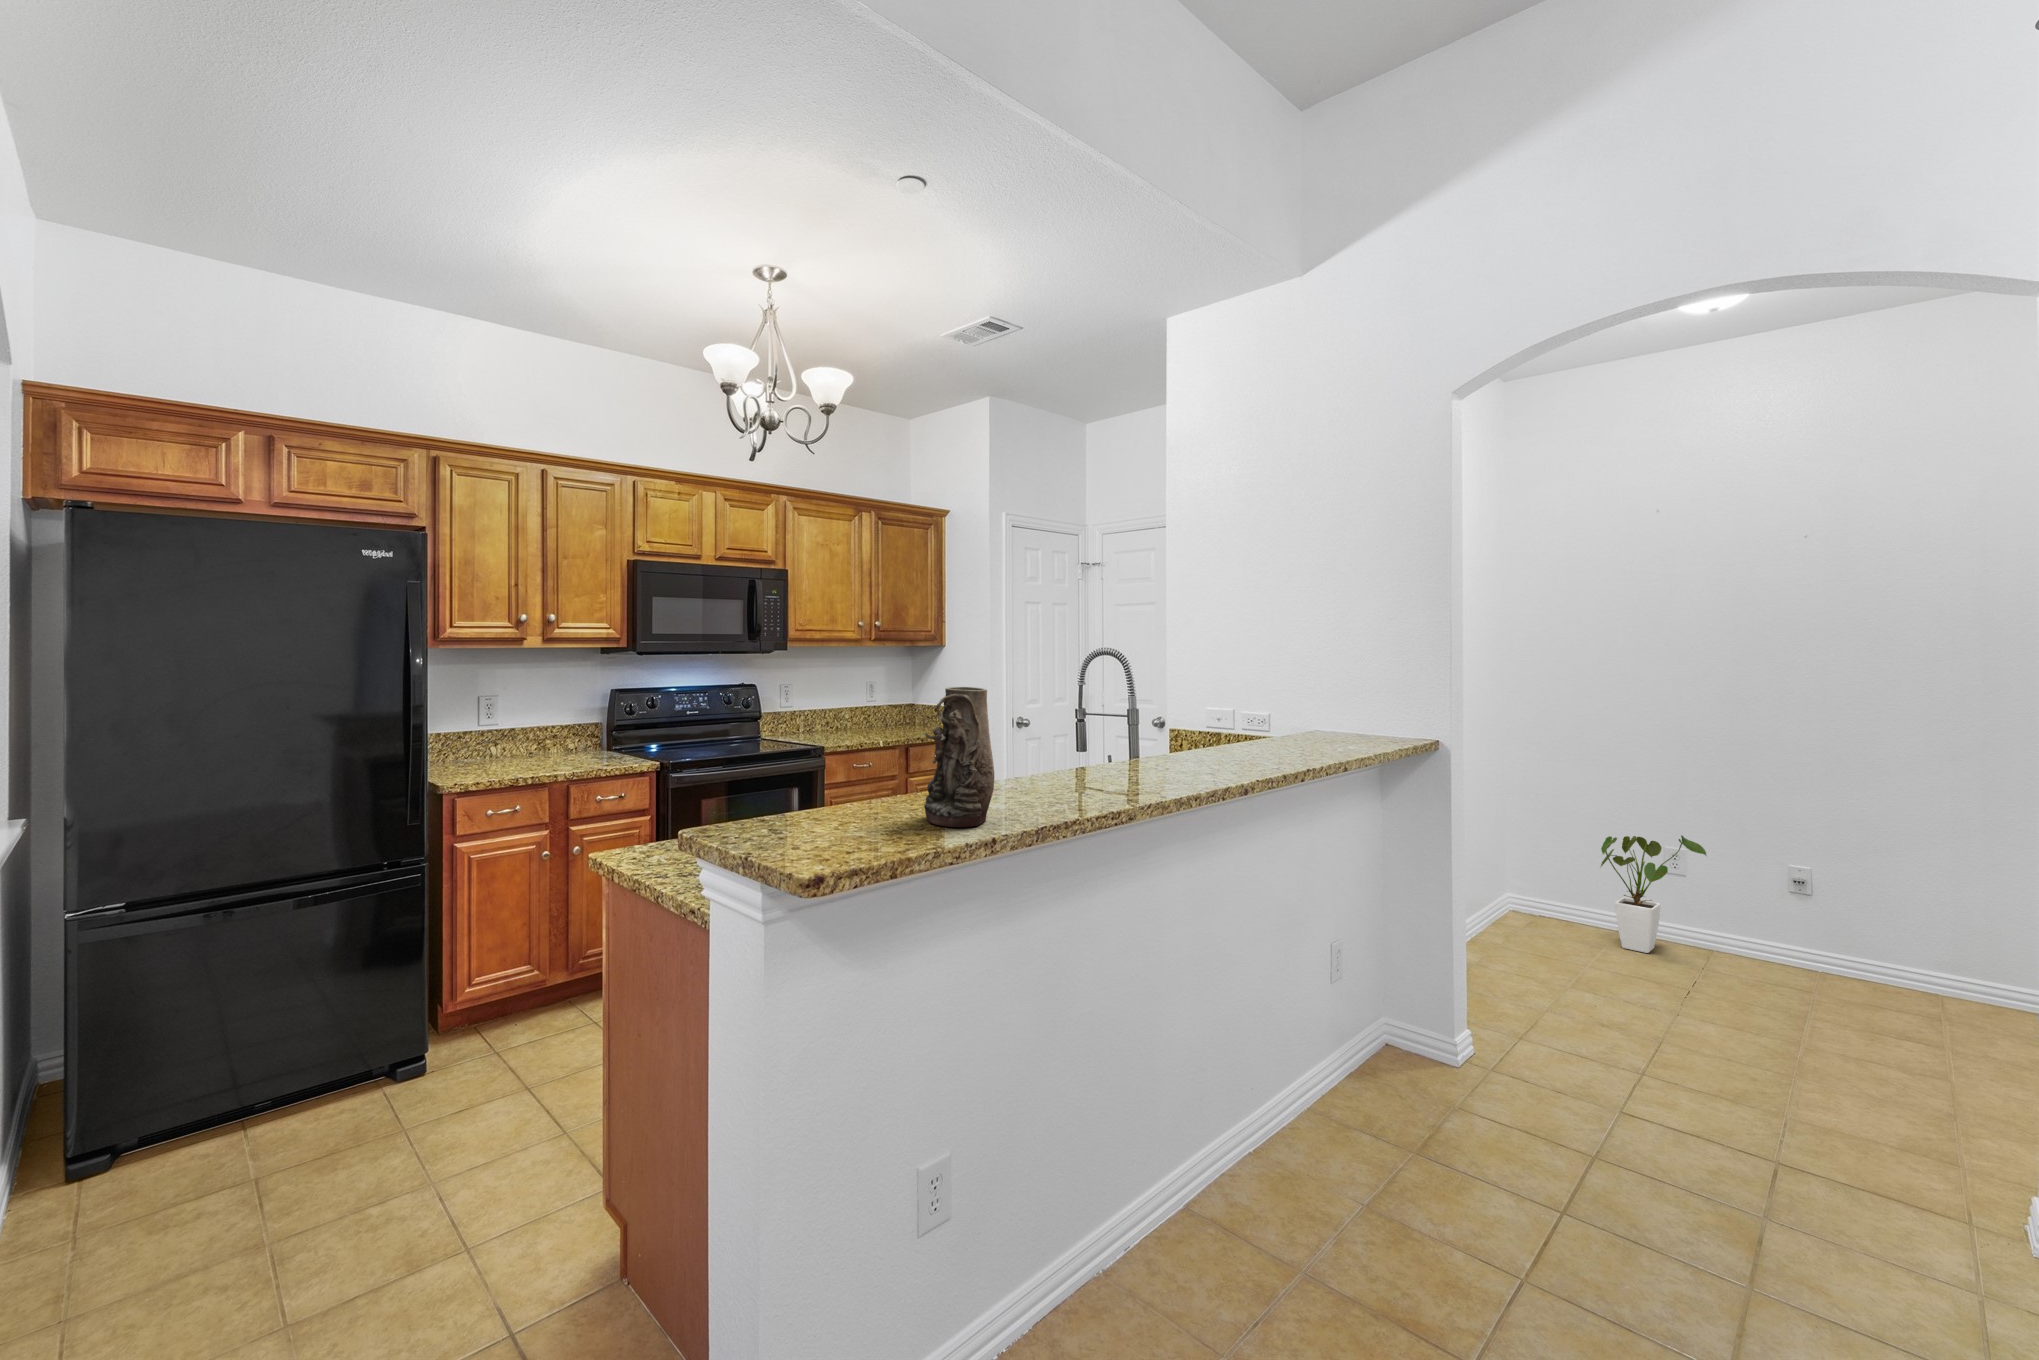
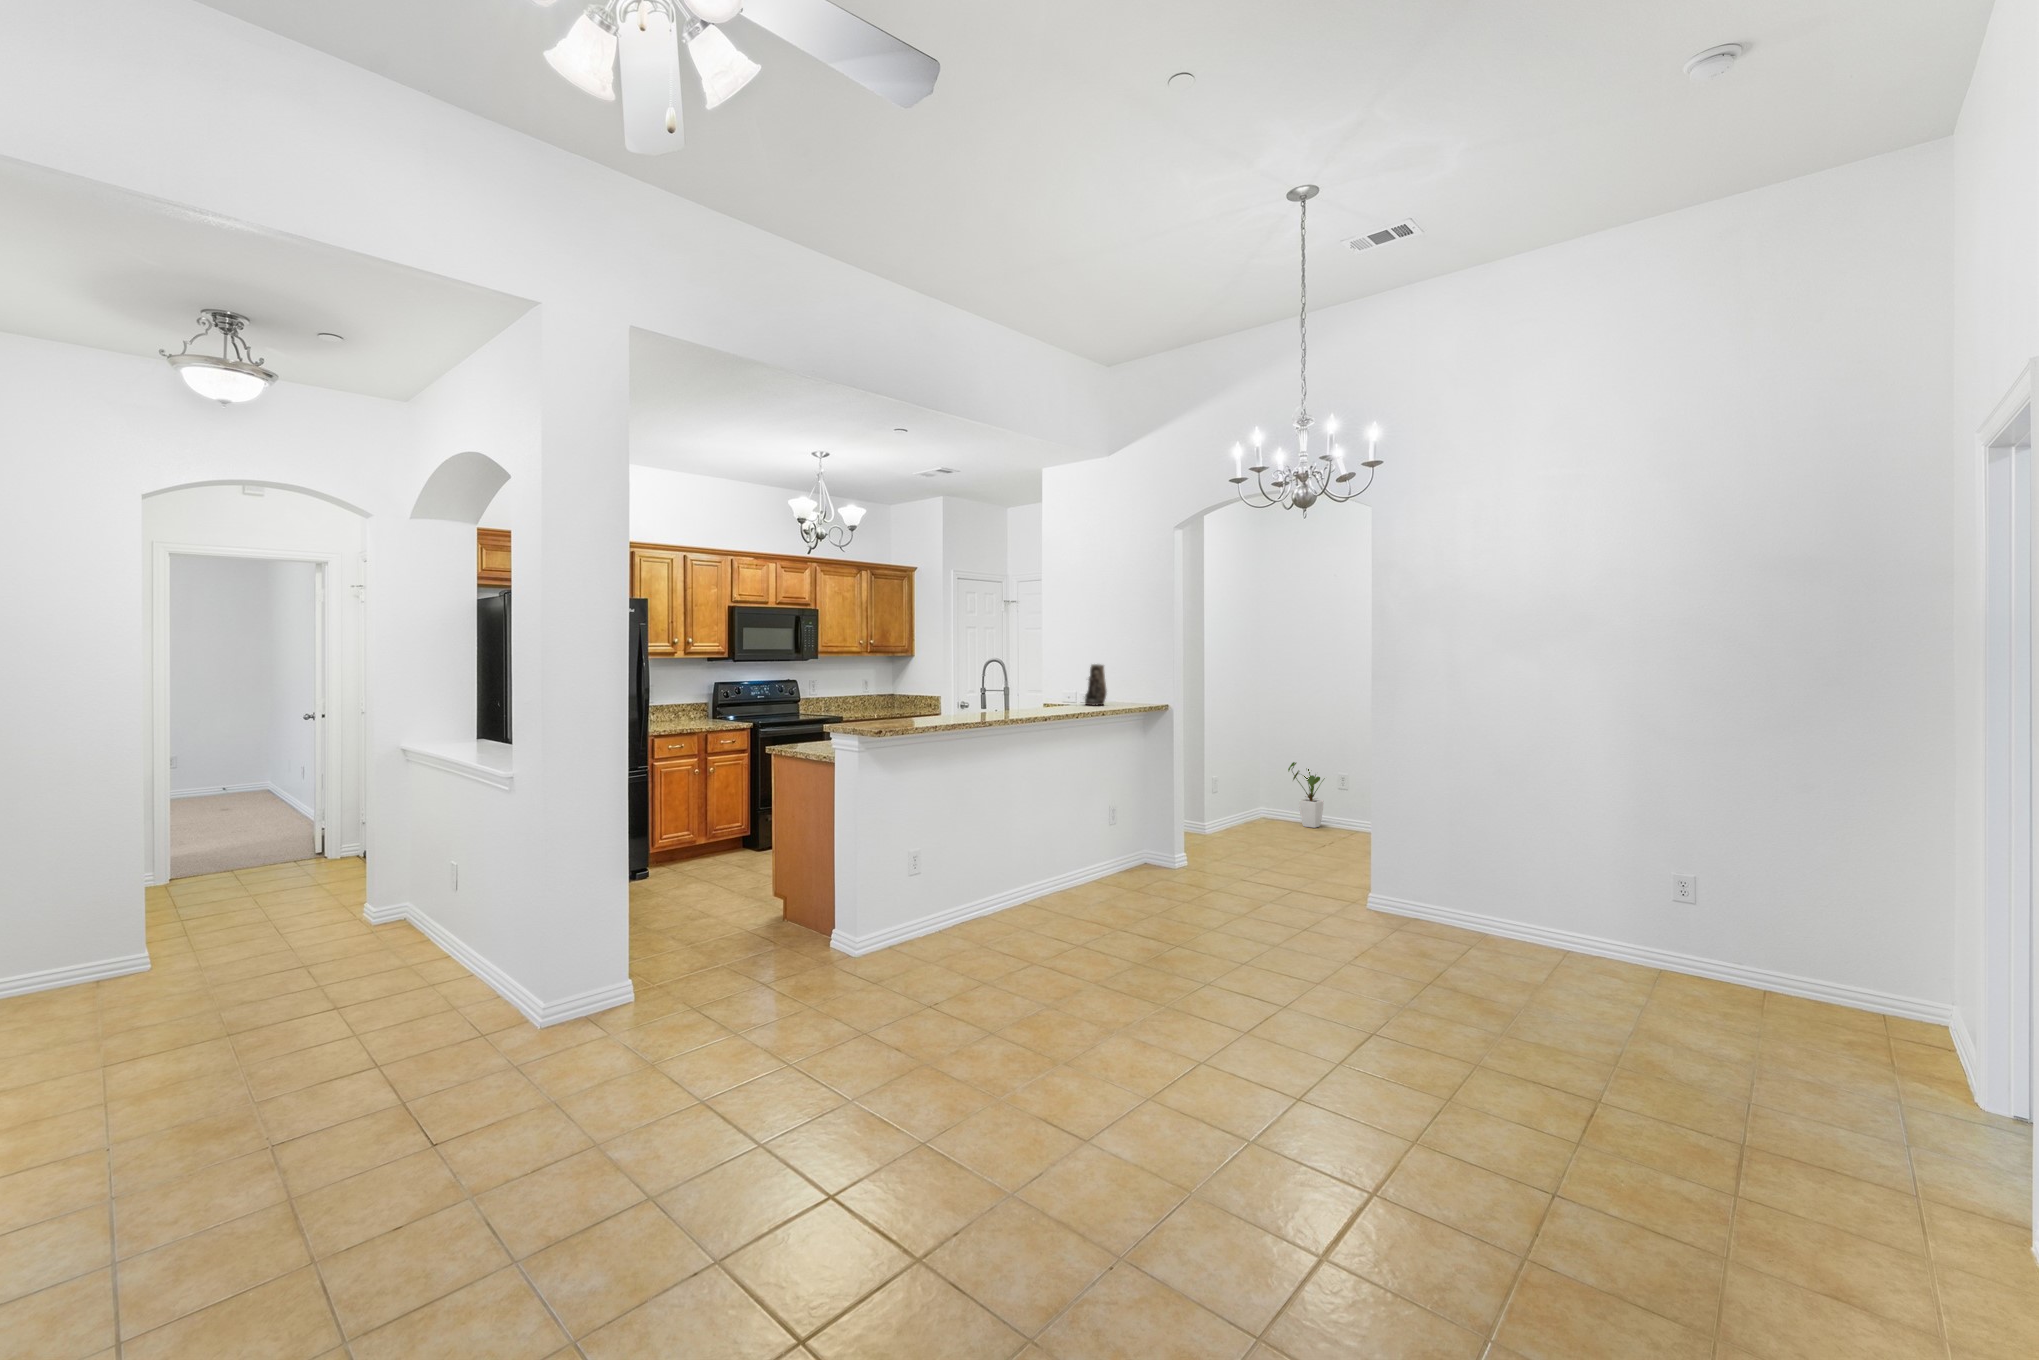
vase: present [924,687,994,827] -> present [1085,664,1107,705]

